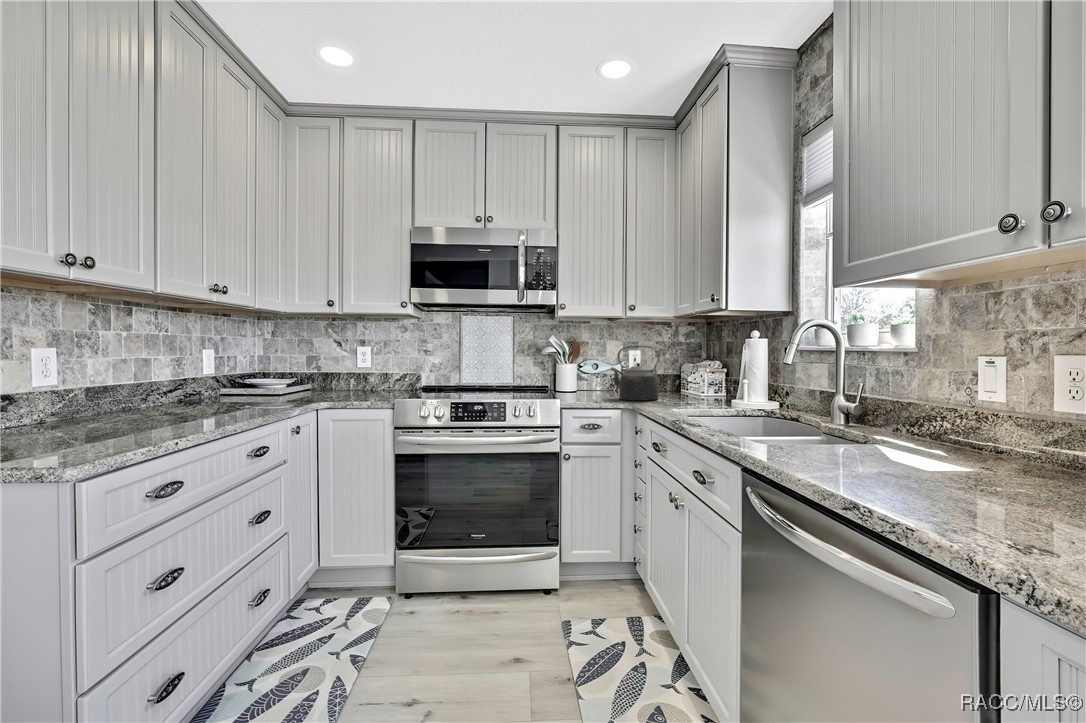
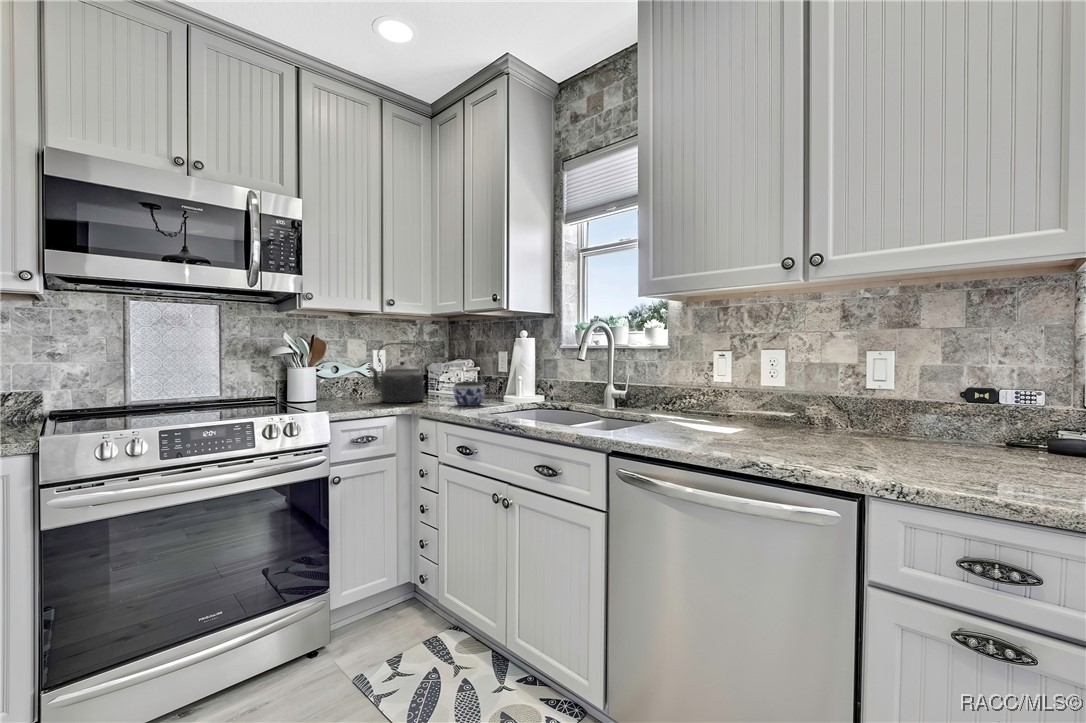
jar: none [672,384,704,408] -> present [453,381,485,406]

